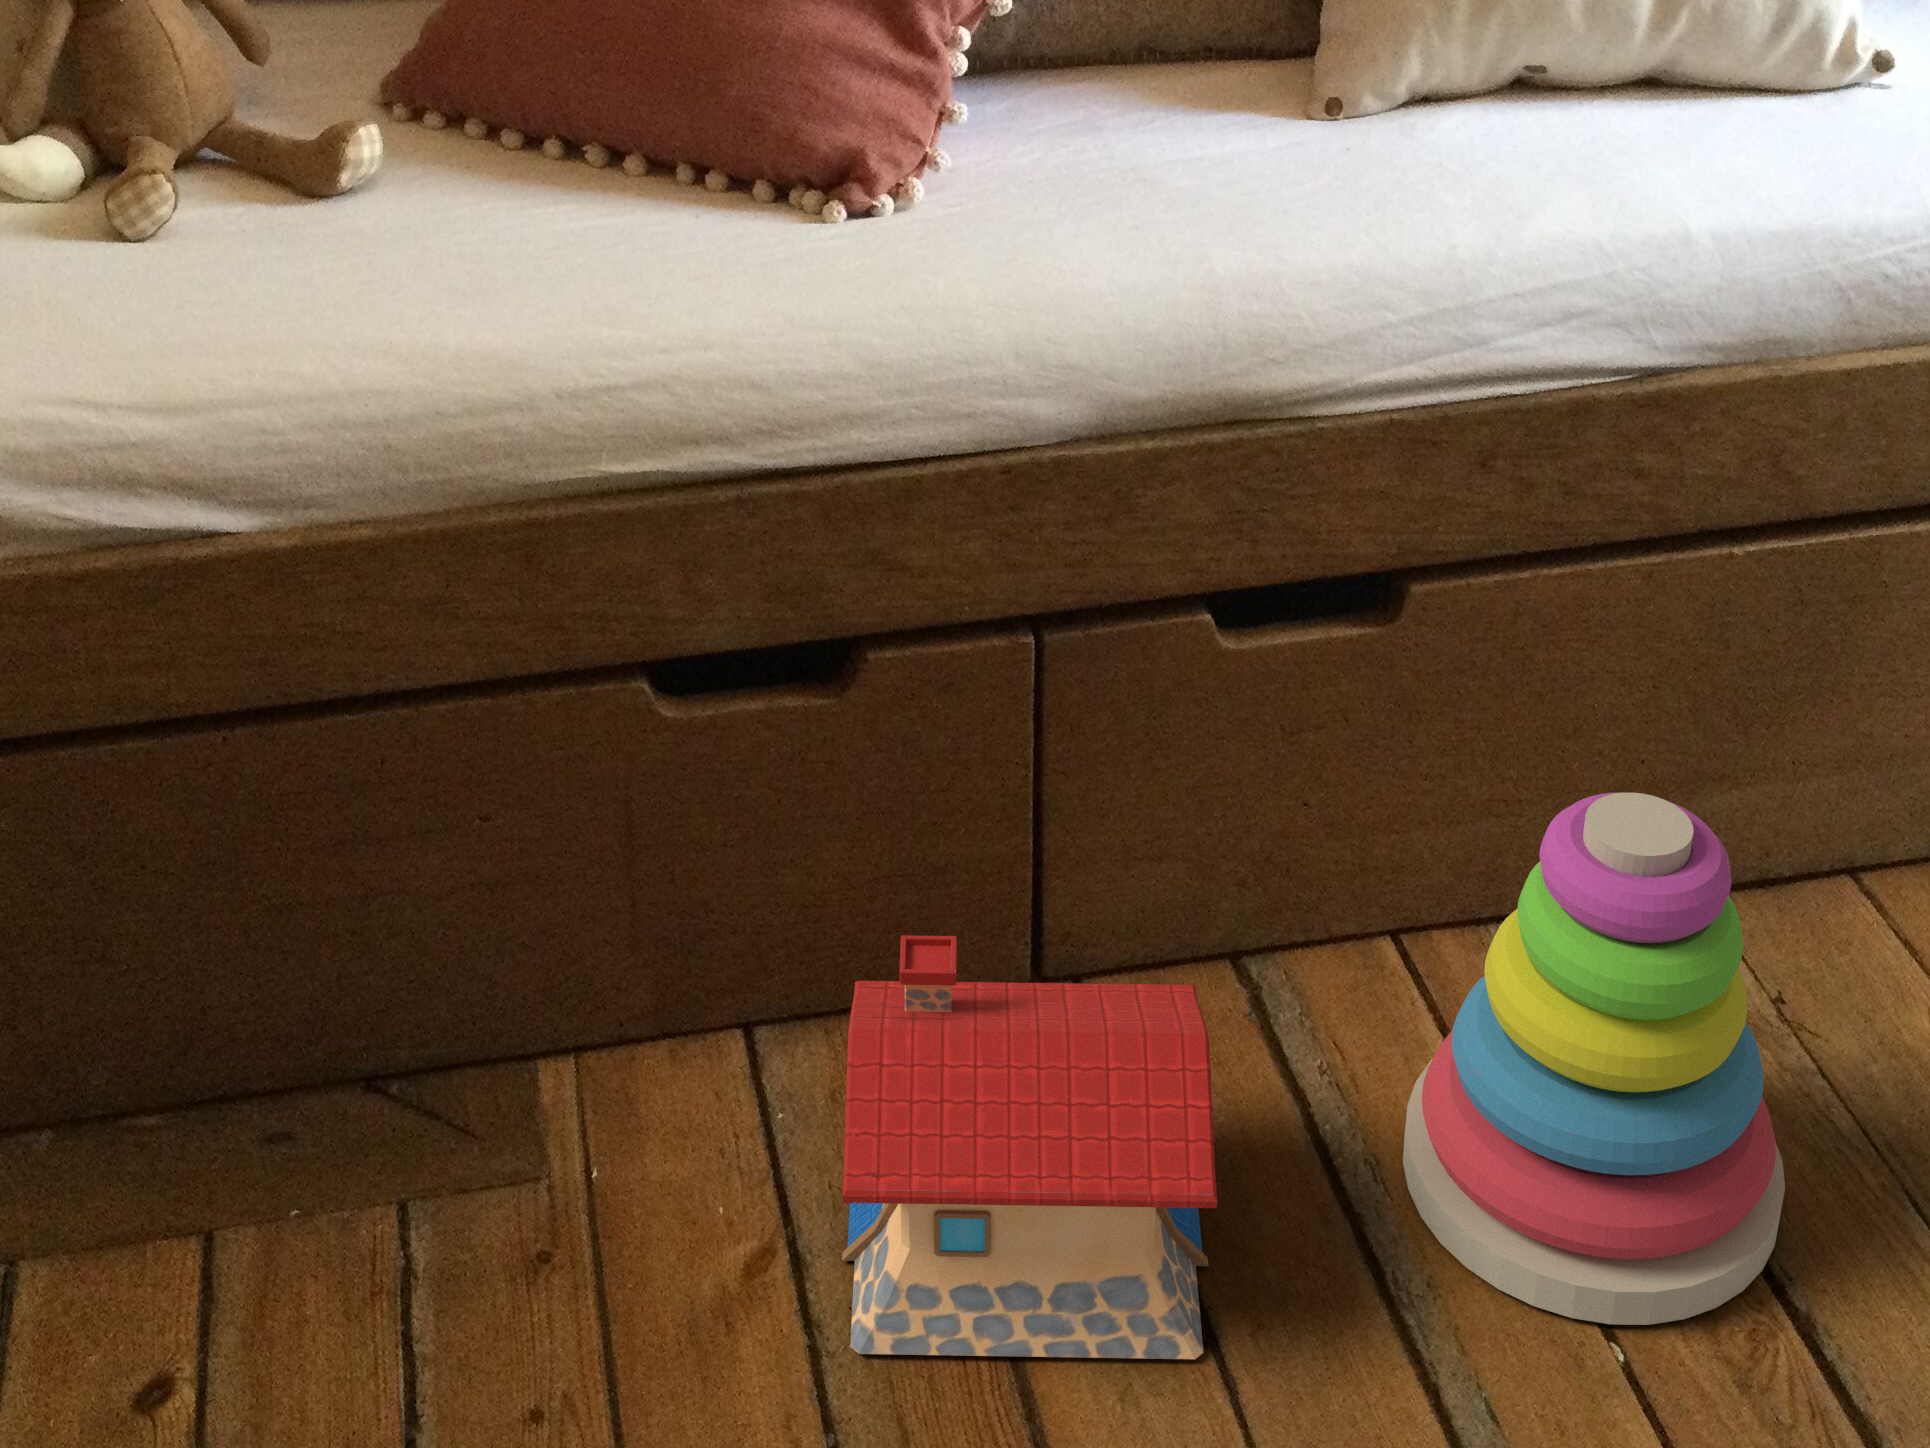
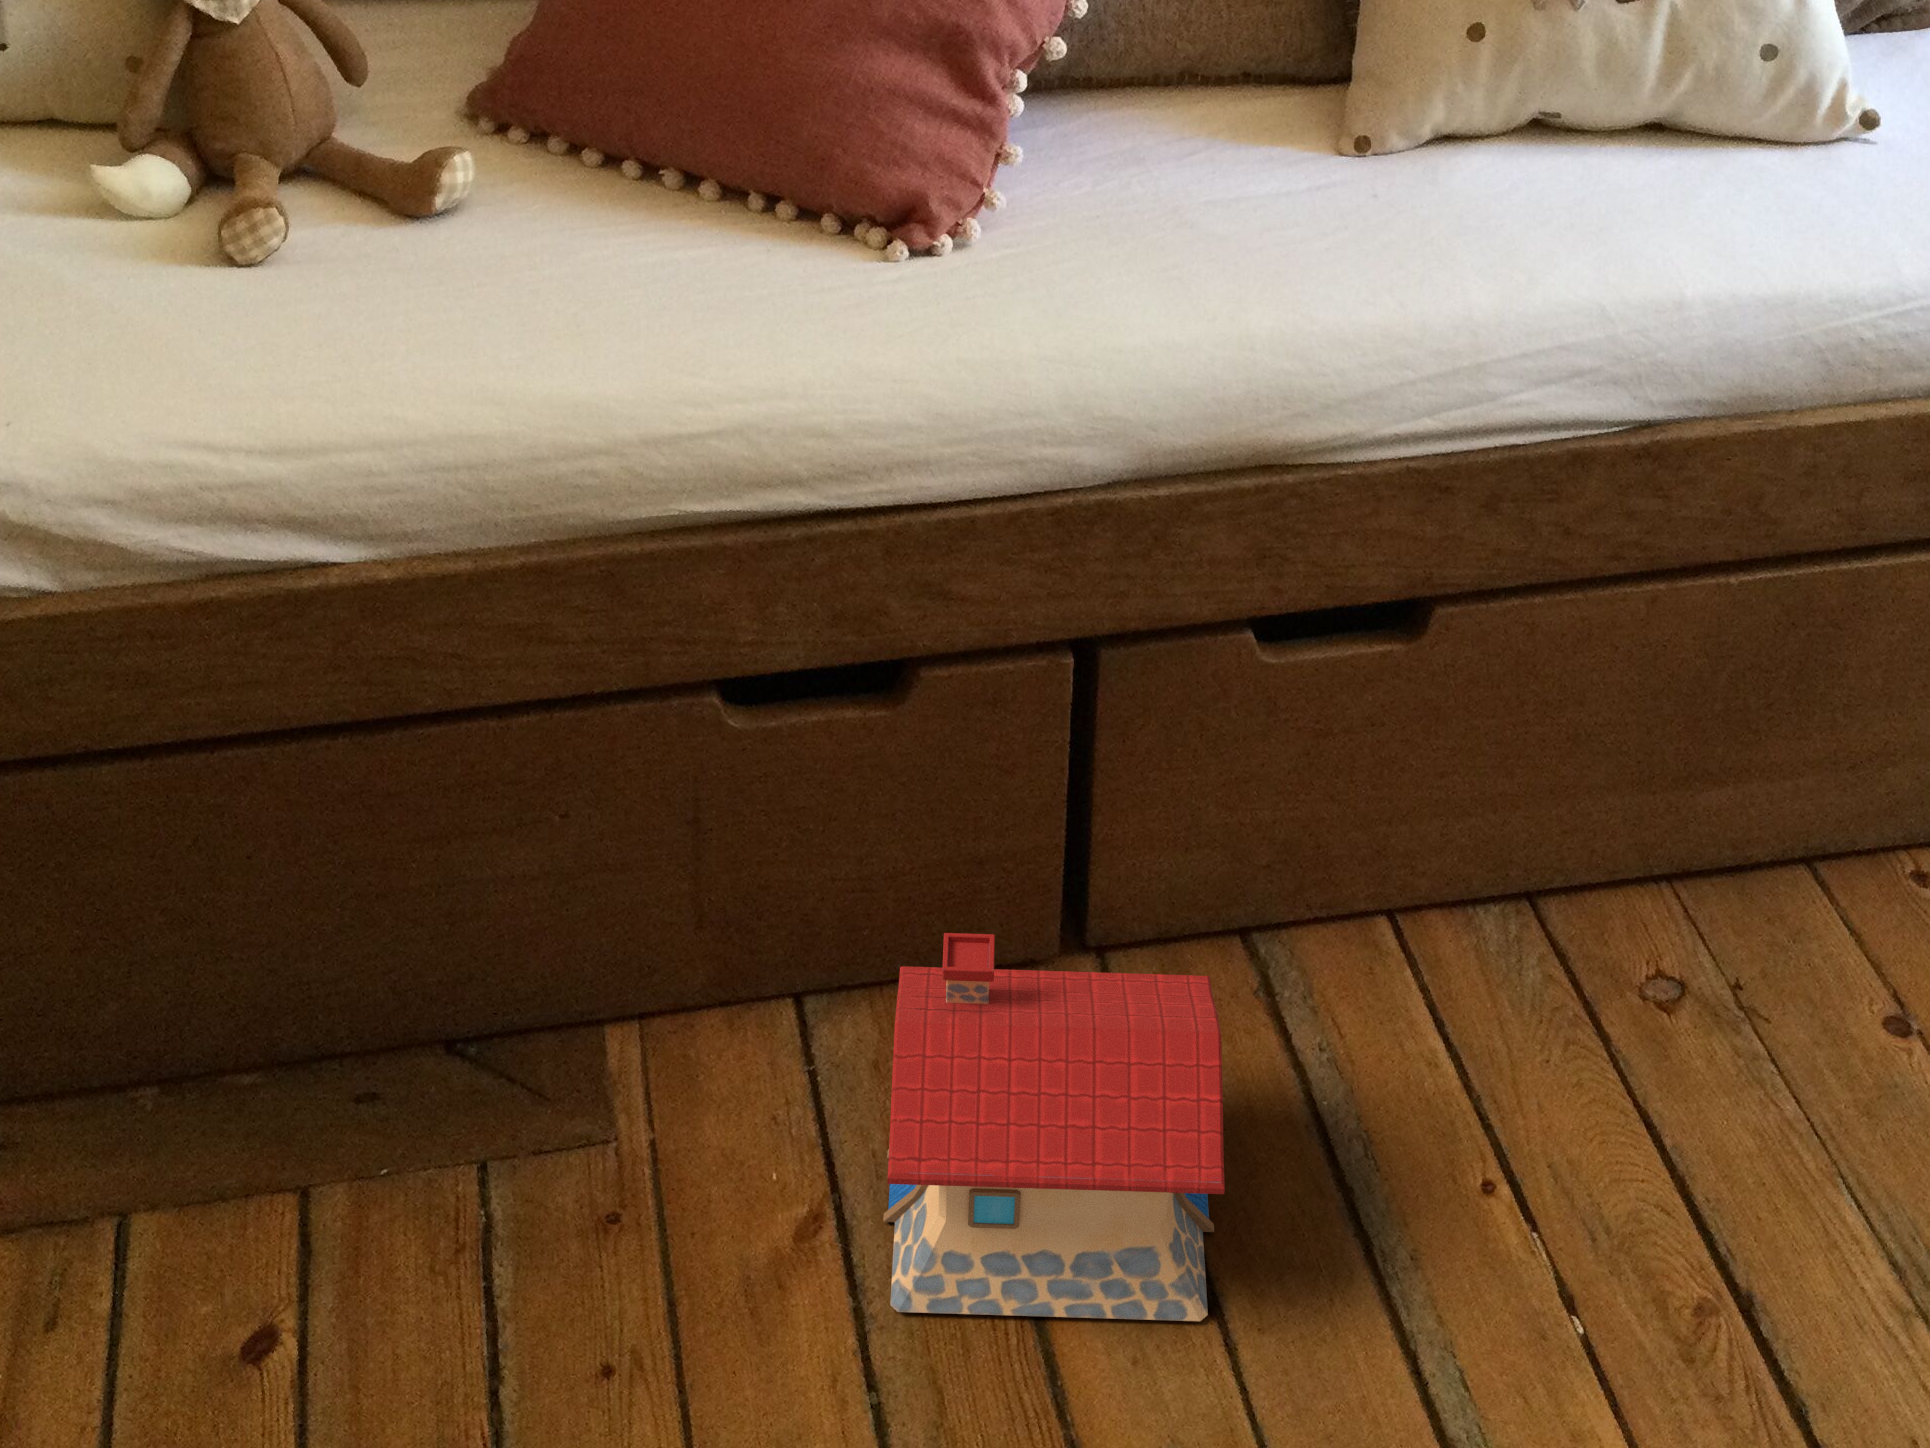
stacking toy: present [1403,792,1785,1325] -> none [1392,821,1734,1294]

